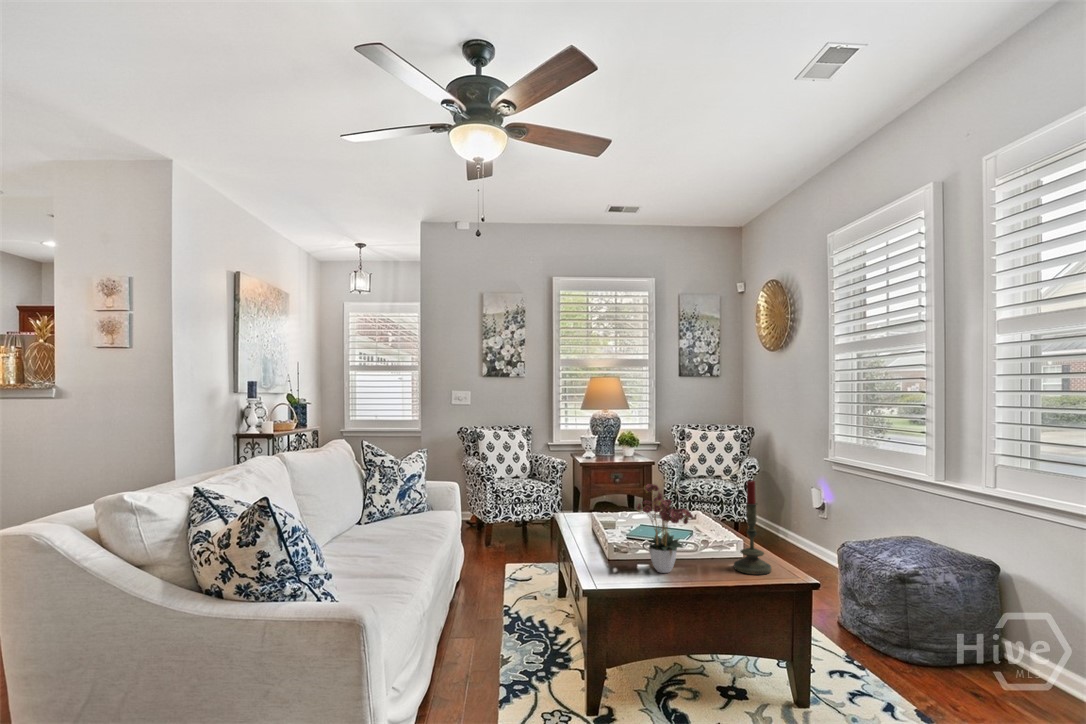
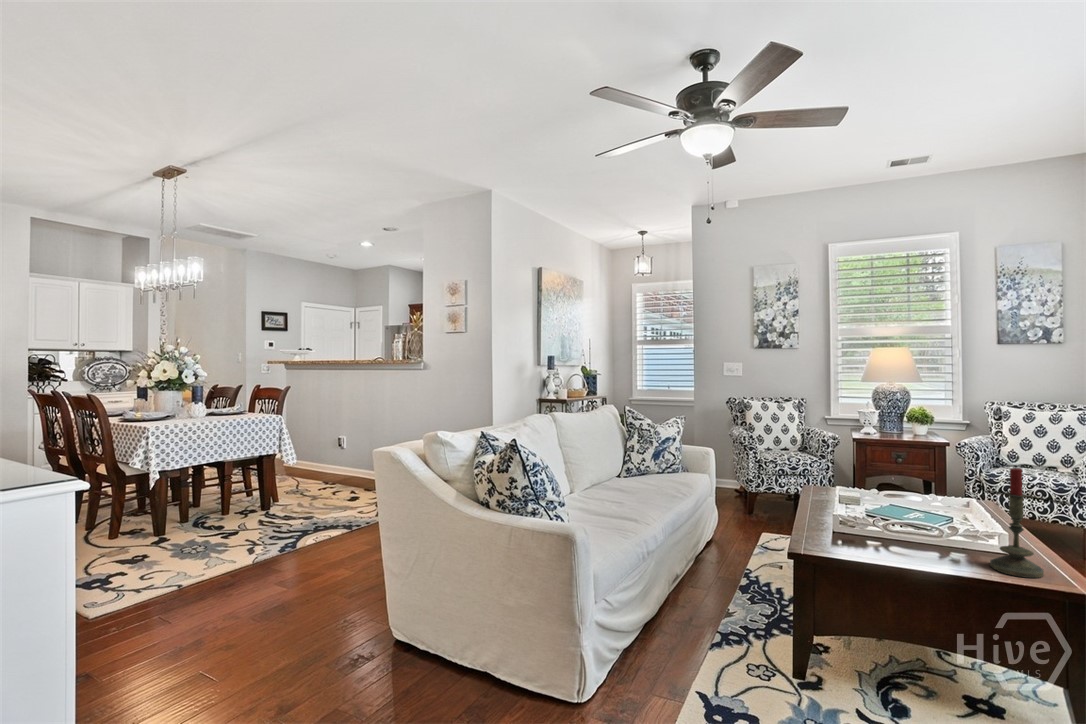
flower arrangement: present [637,484,693,573] -> none [858,456,936,556]

